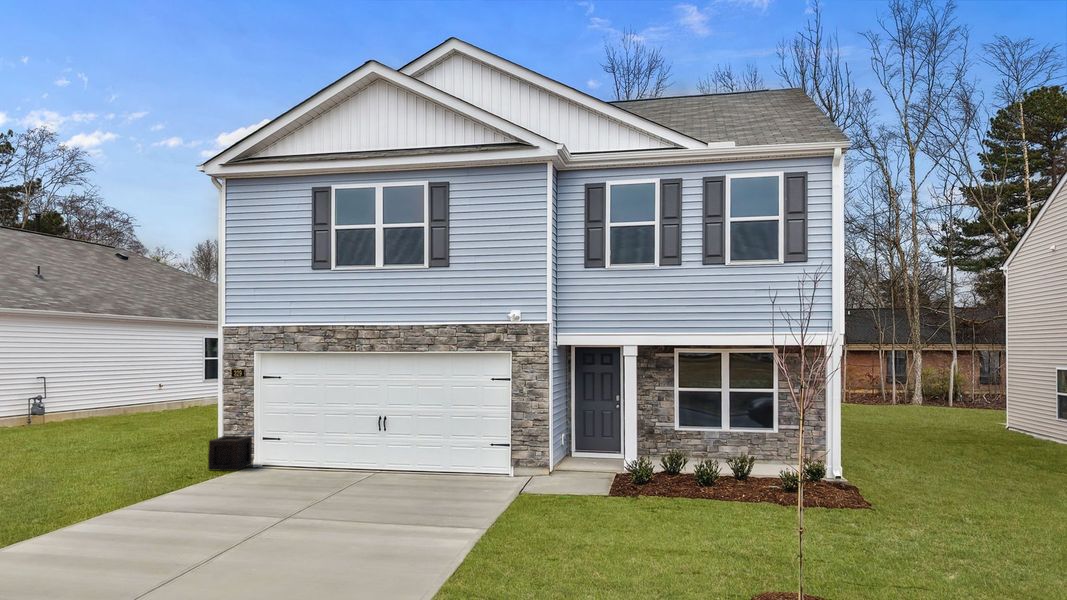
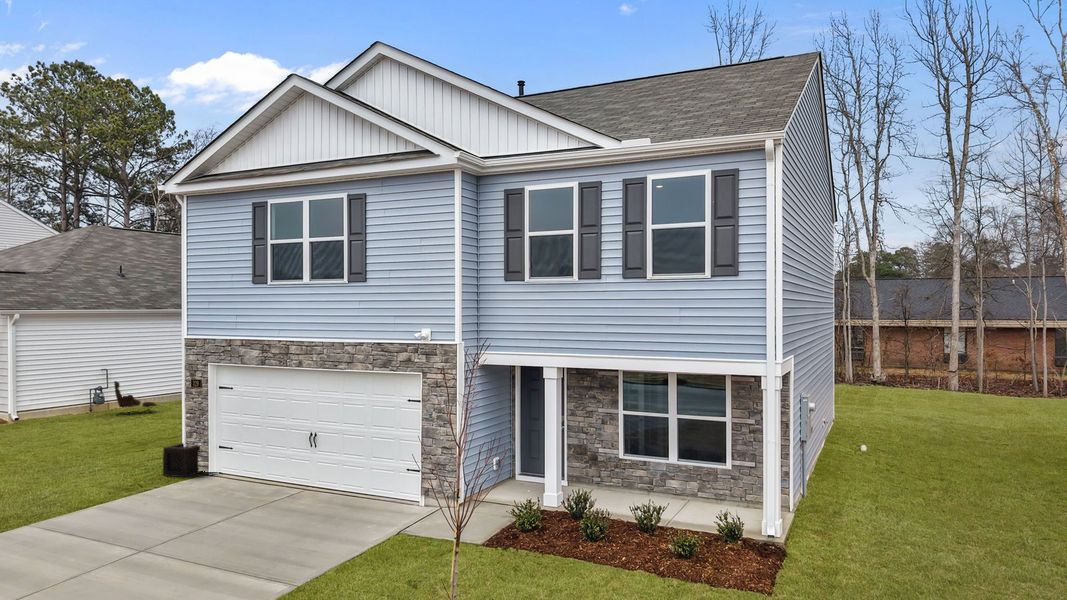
lounge chair: none [43,387,94,425] -> present [114,381,156,415]

